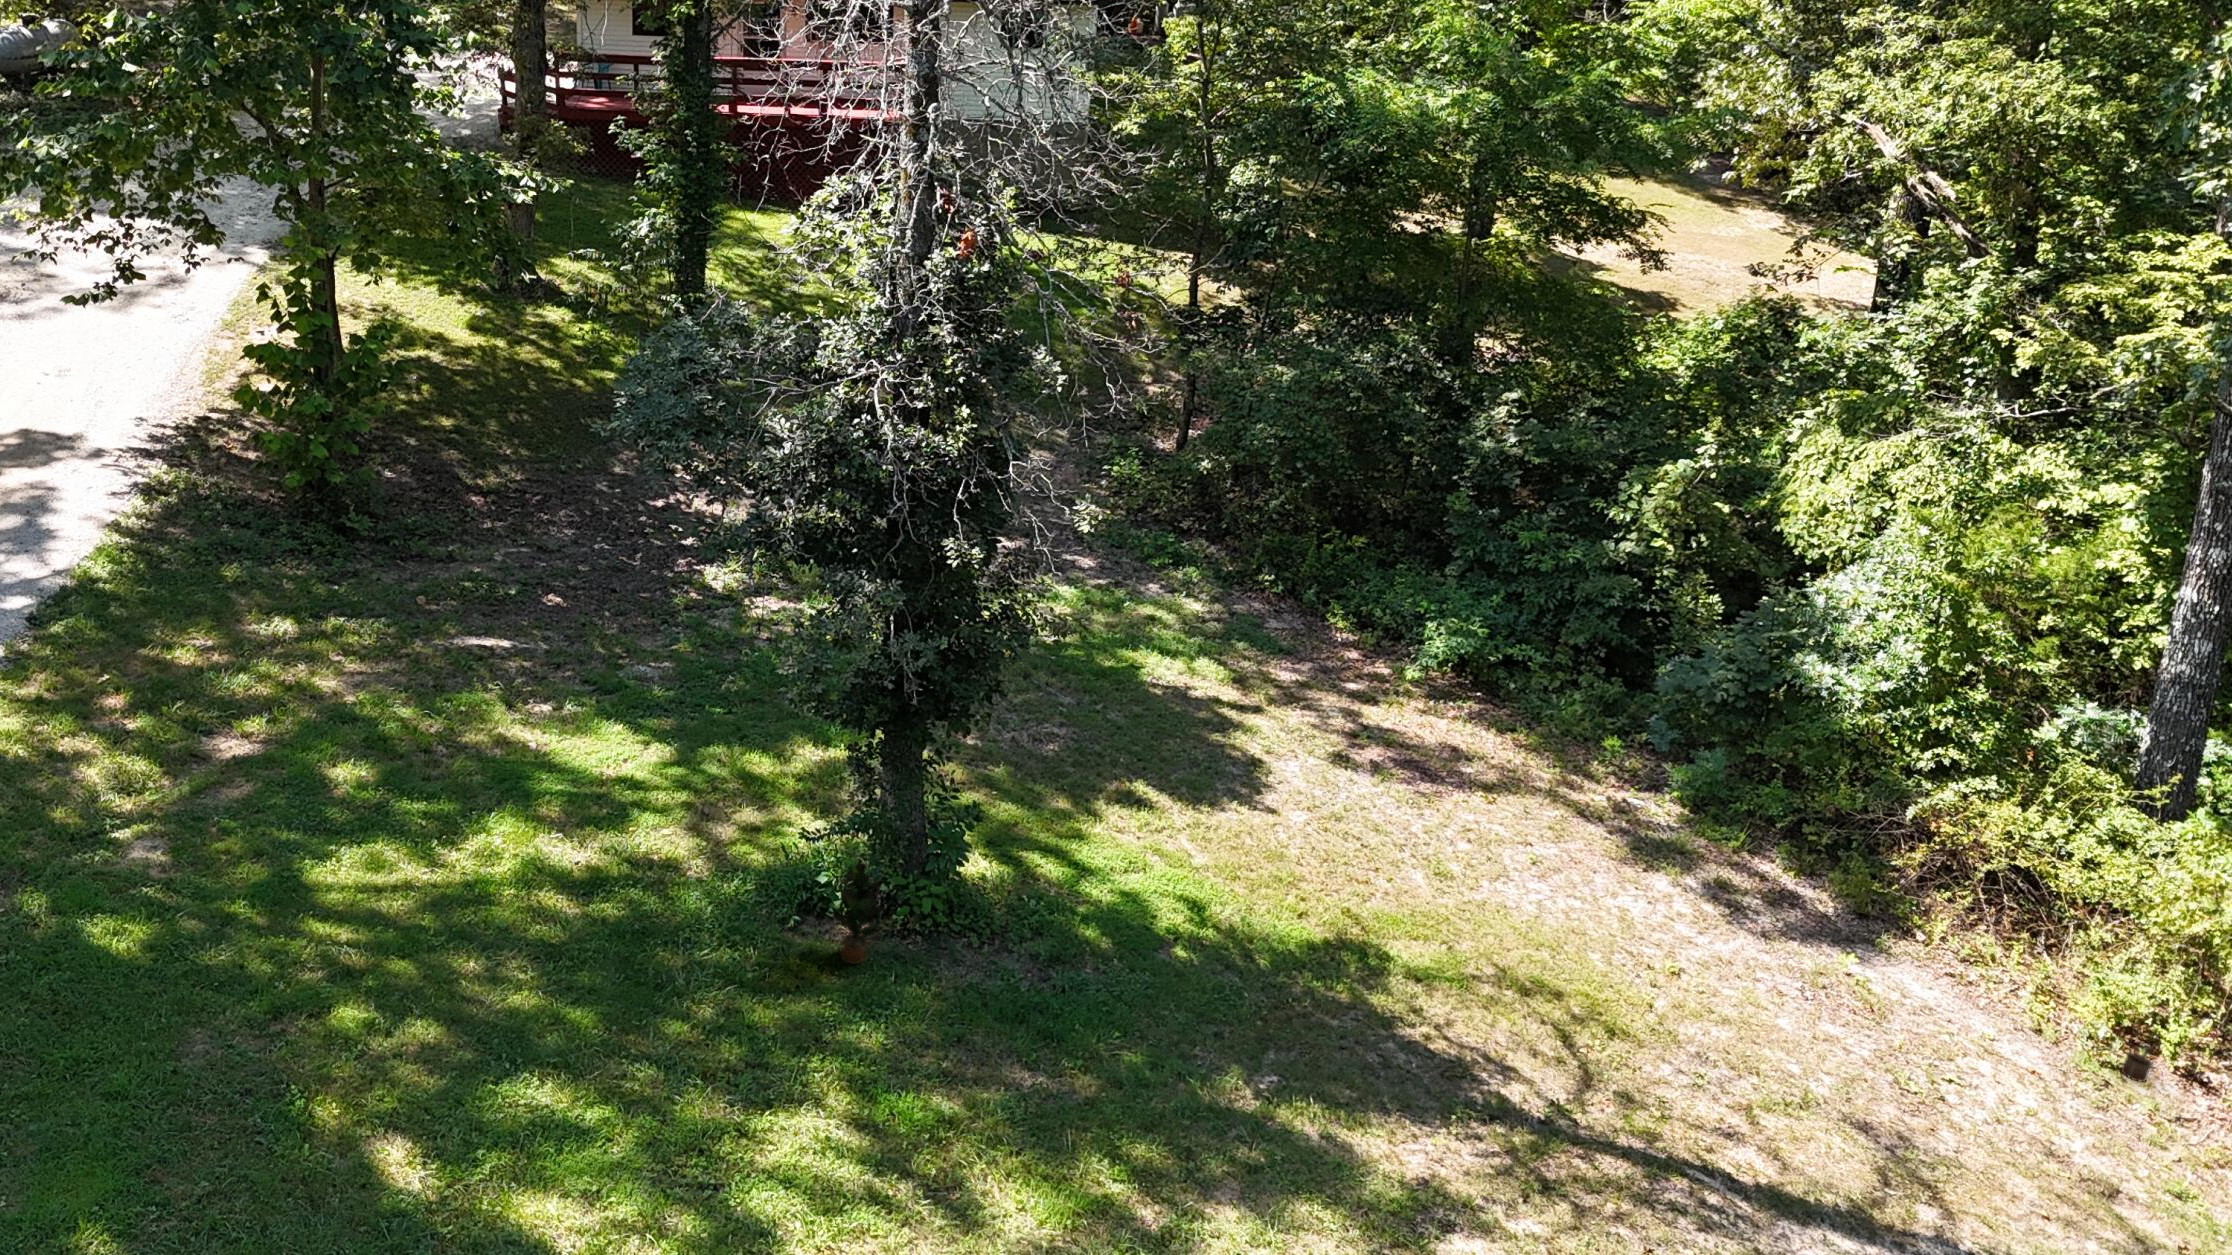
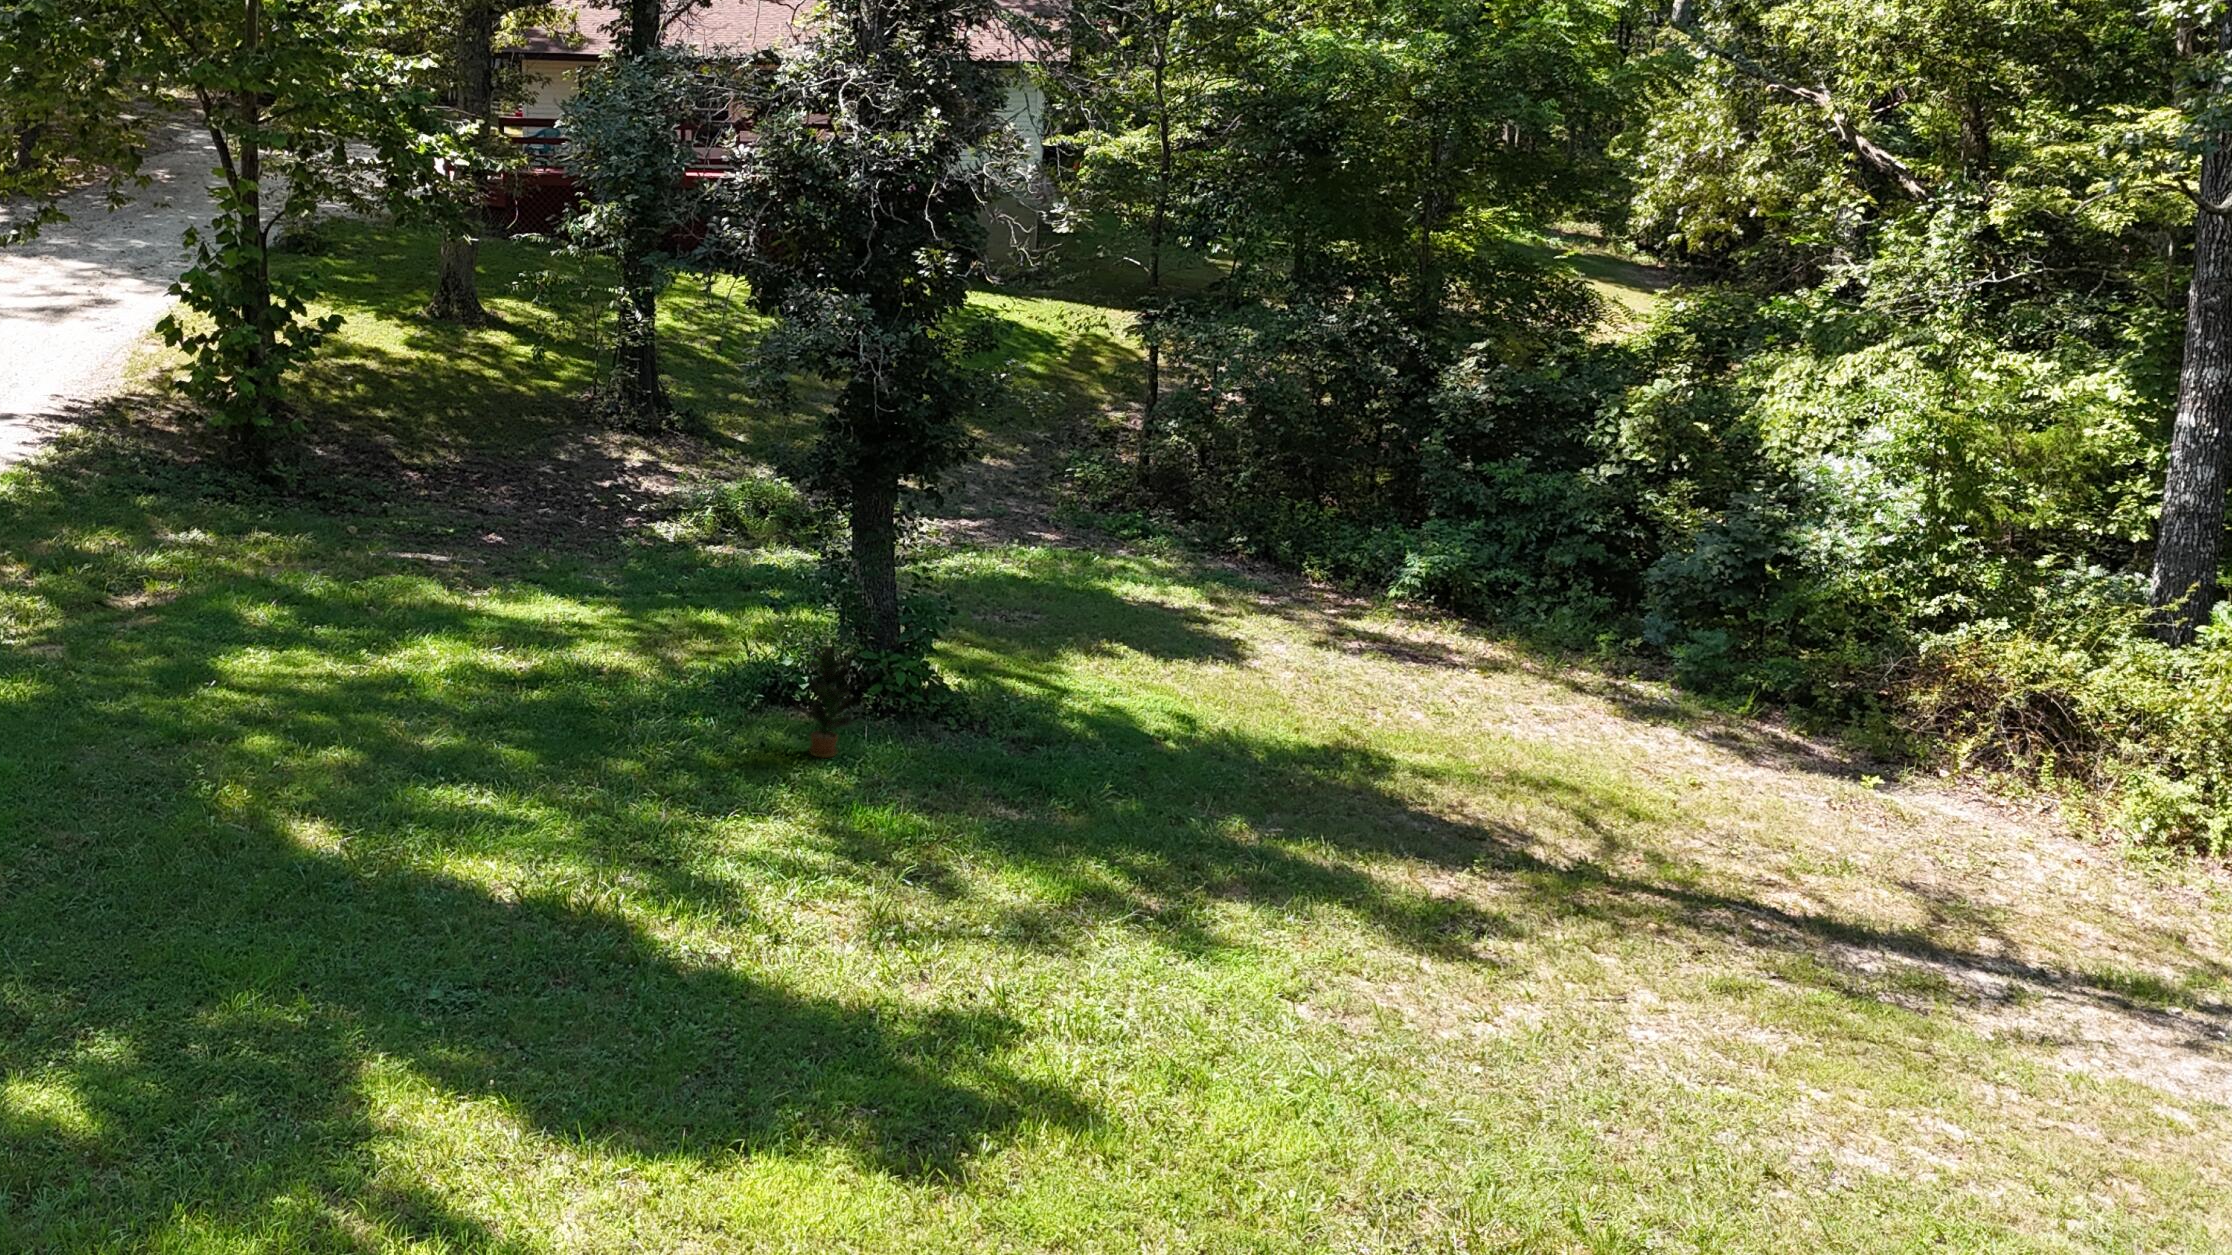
watering can: present [2121,1046,2153,1082] -> none [2178,833,2211,870]

